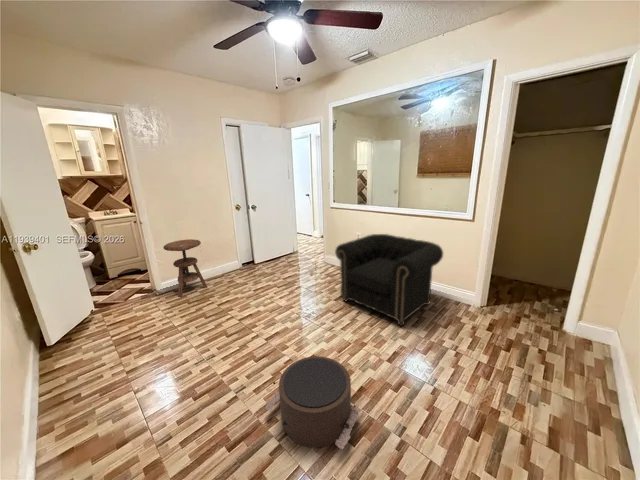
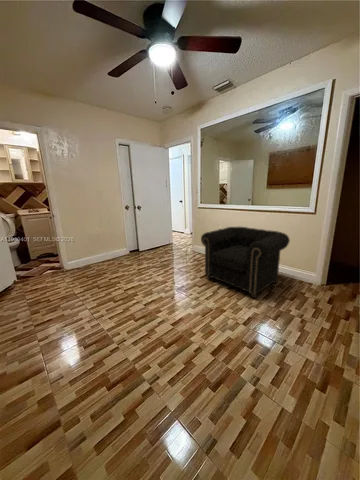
side table: present [163,239,207,297] -> none [69,230,102,273]
pouf: present [265,356,360,449] -> none [140,317,220,394]

